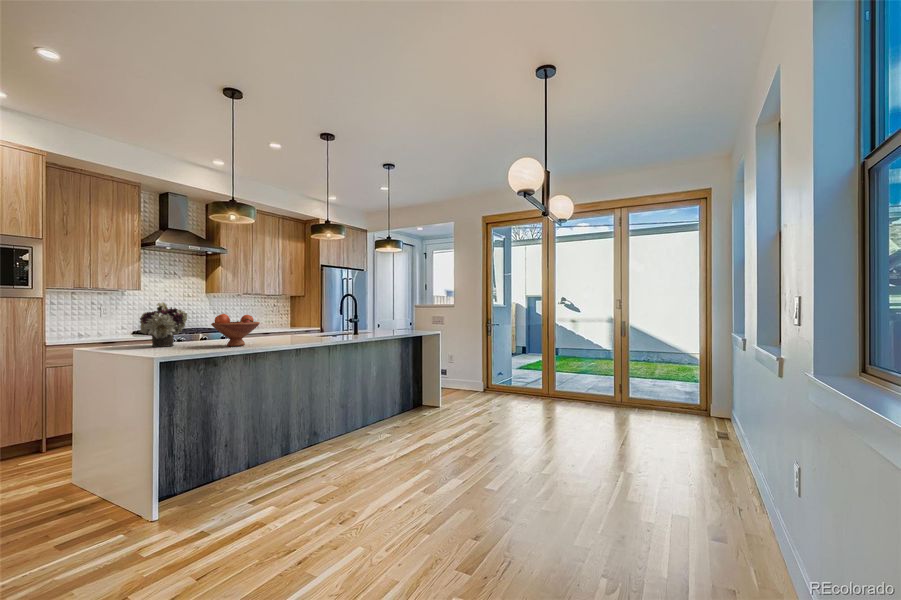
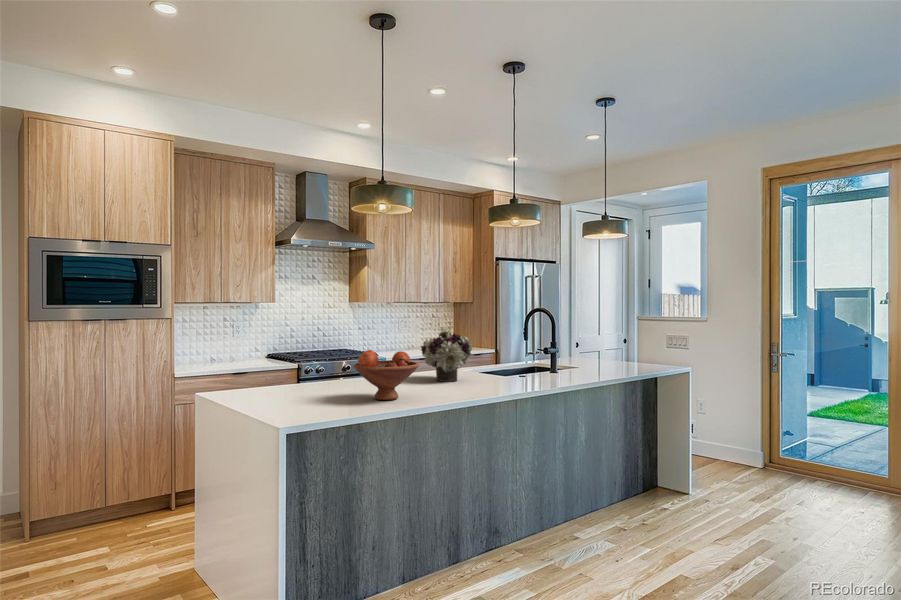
flower arrangement: present [140,302,187,347] -> present [421,327,472,382]

